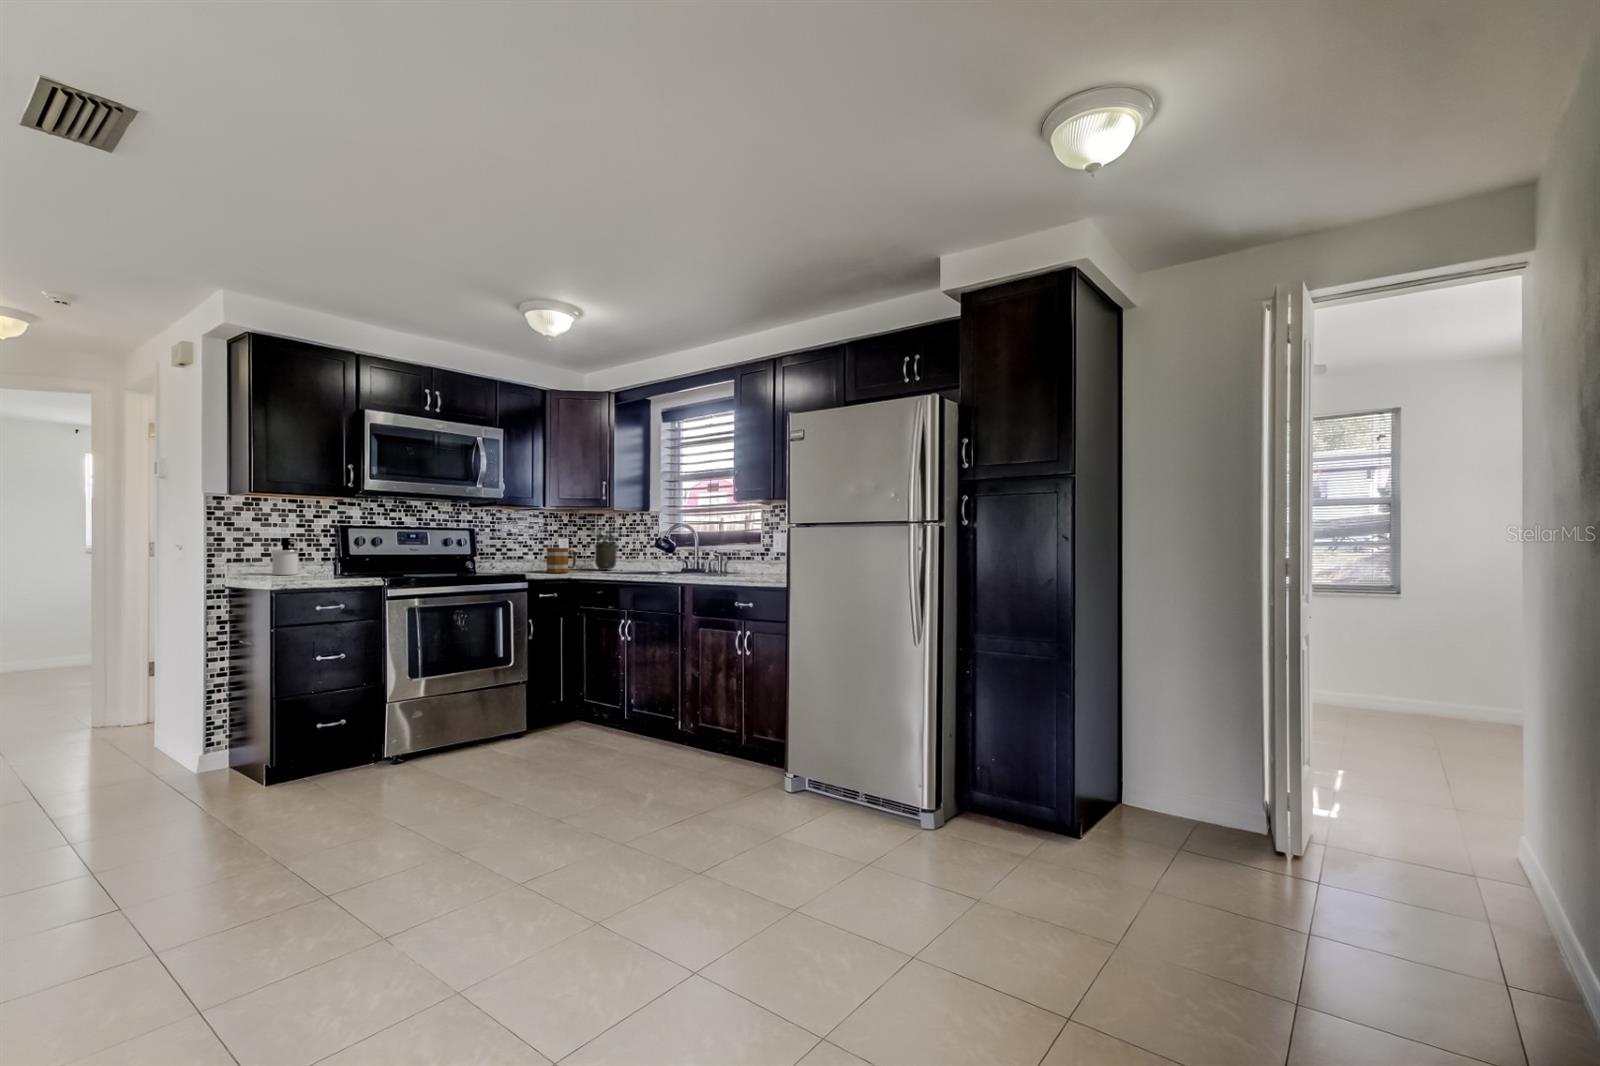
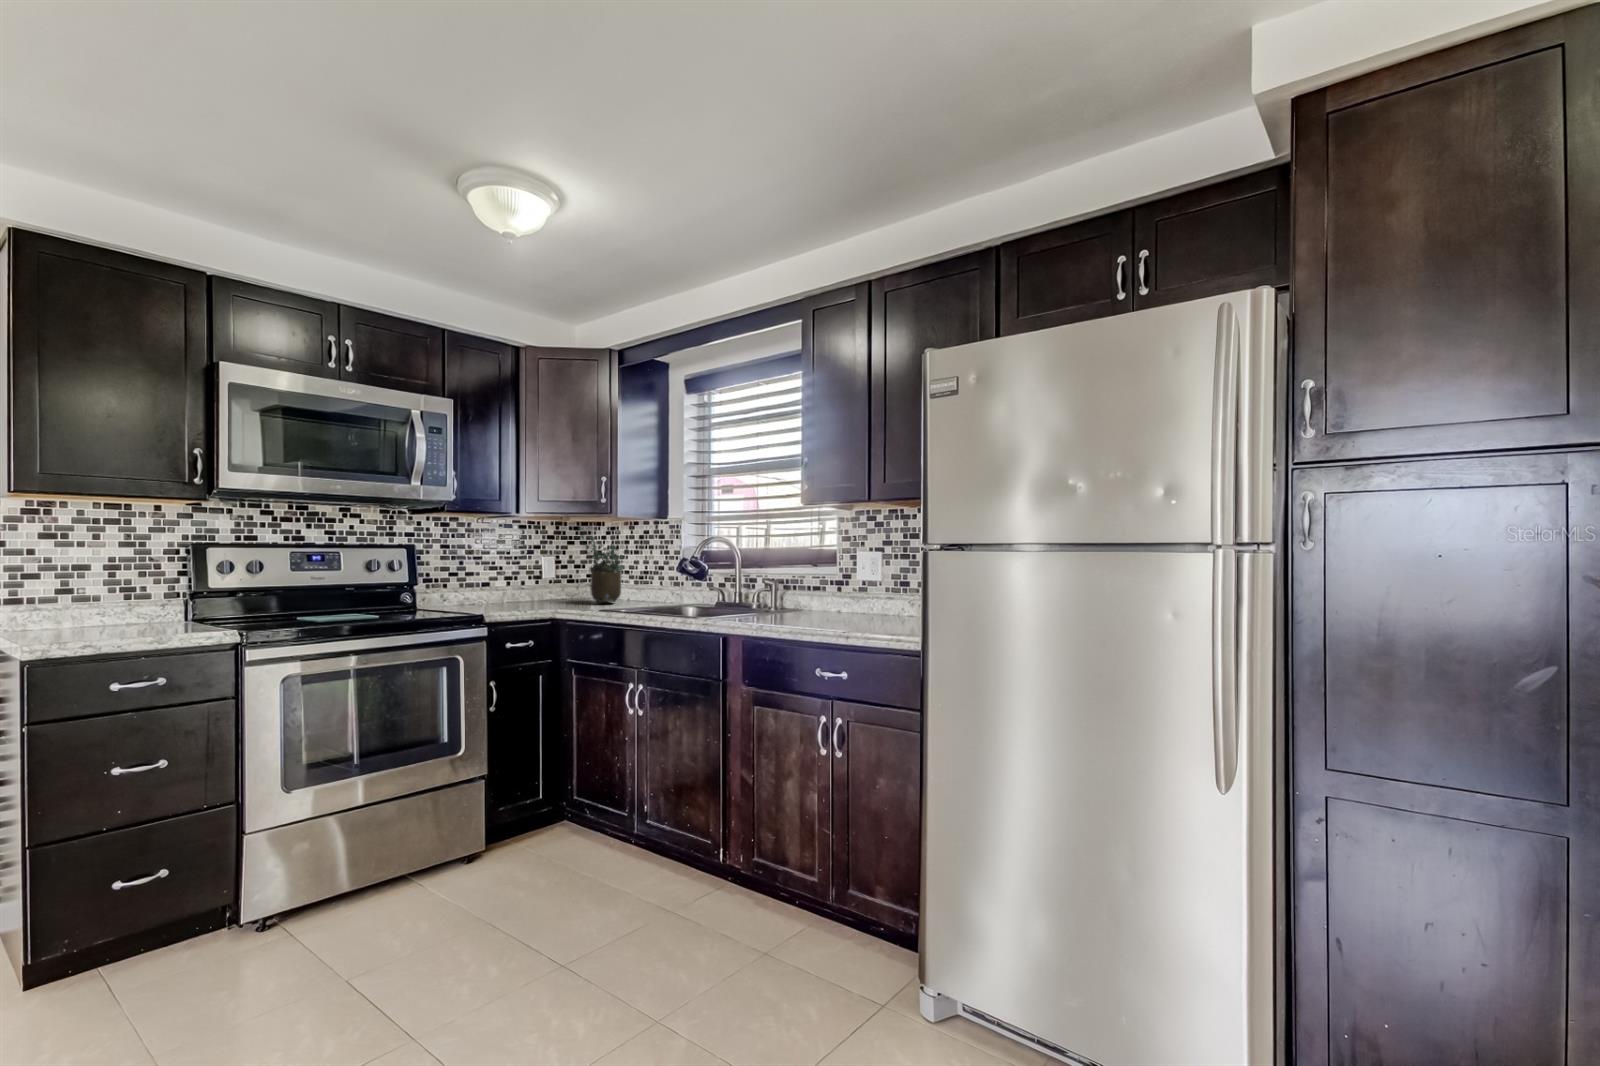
soap dispenser: present [272,538,299,575] -> none [69,564,119,625]
mug: present [546,548,576,573] -> none [518,573,563,611]

